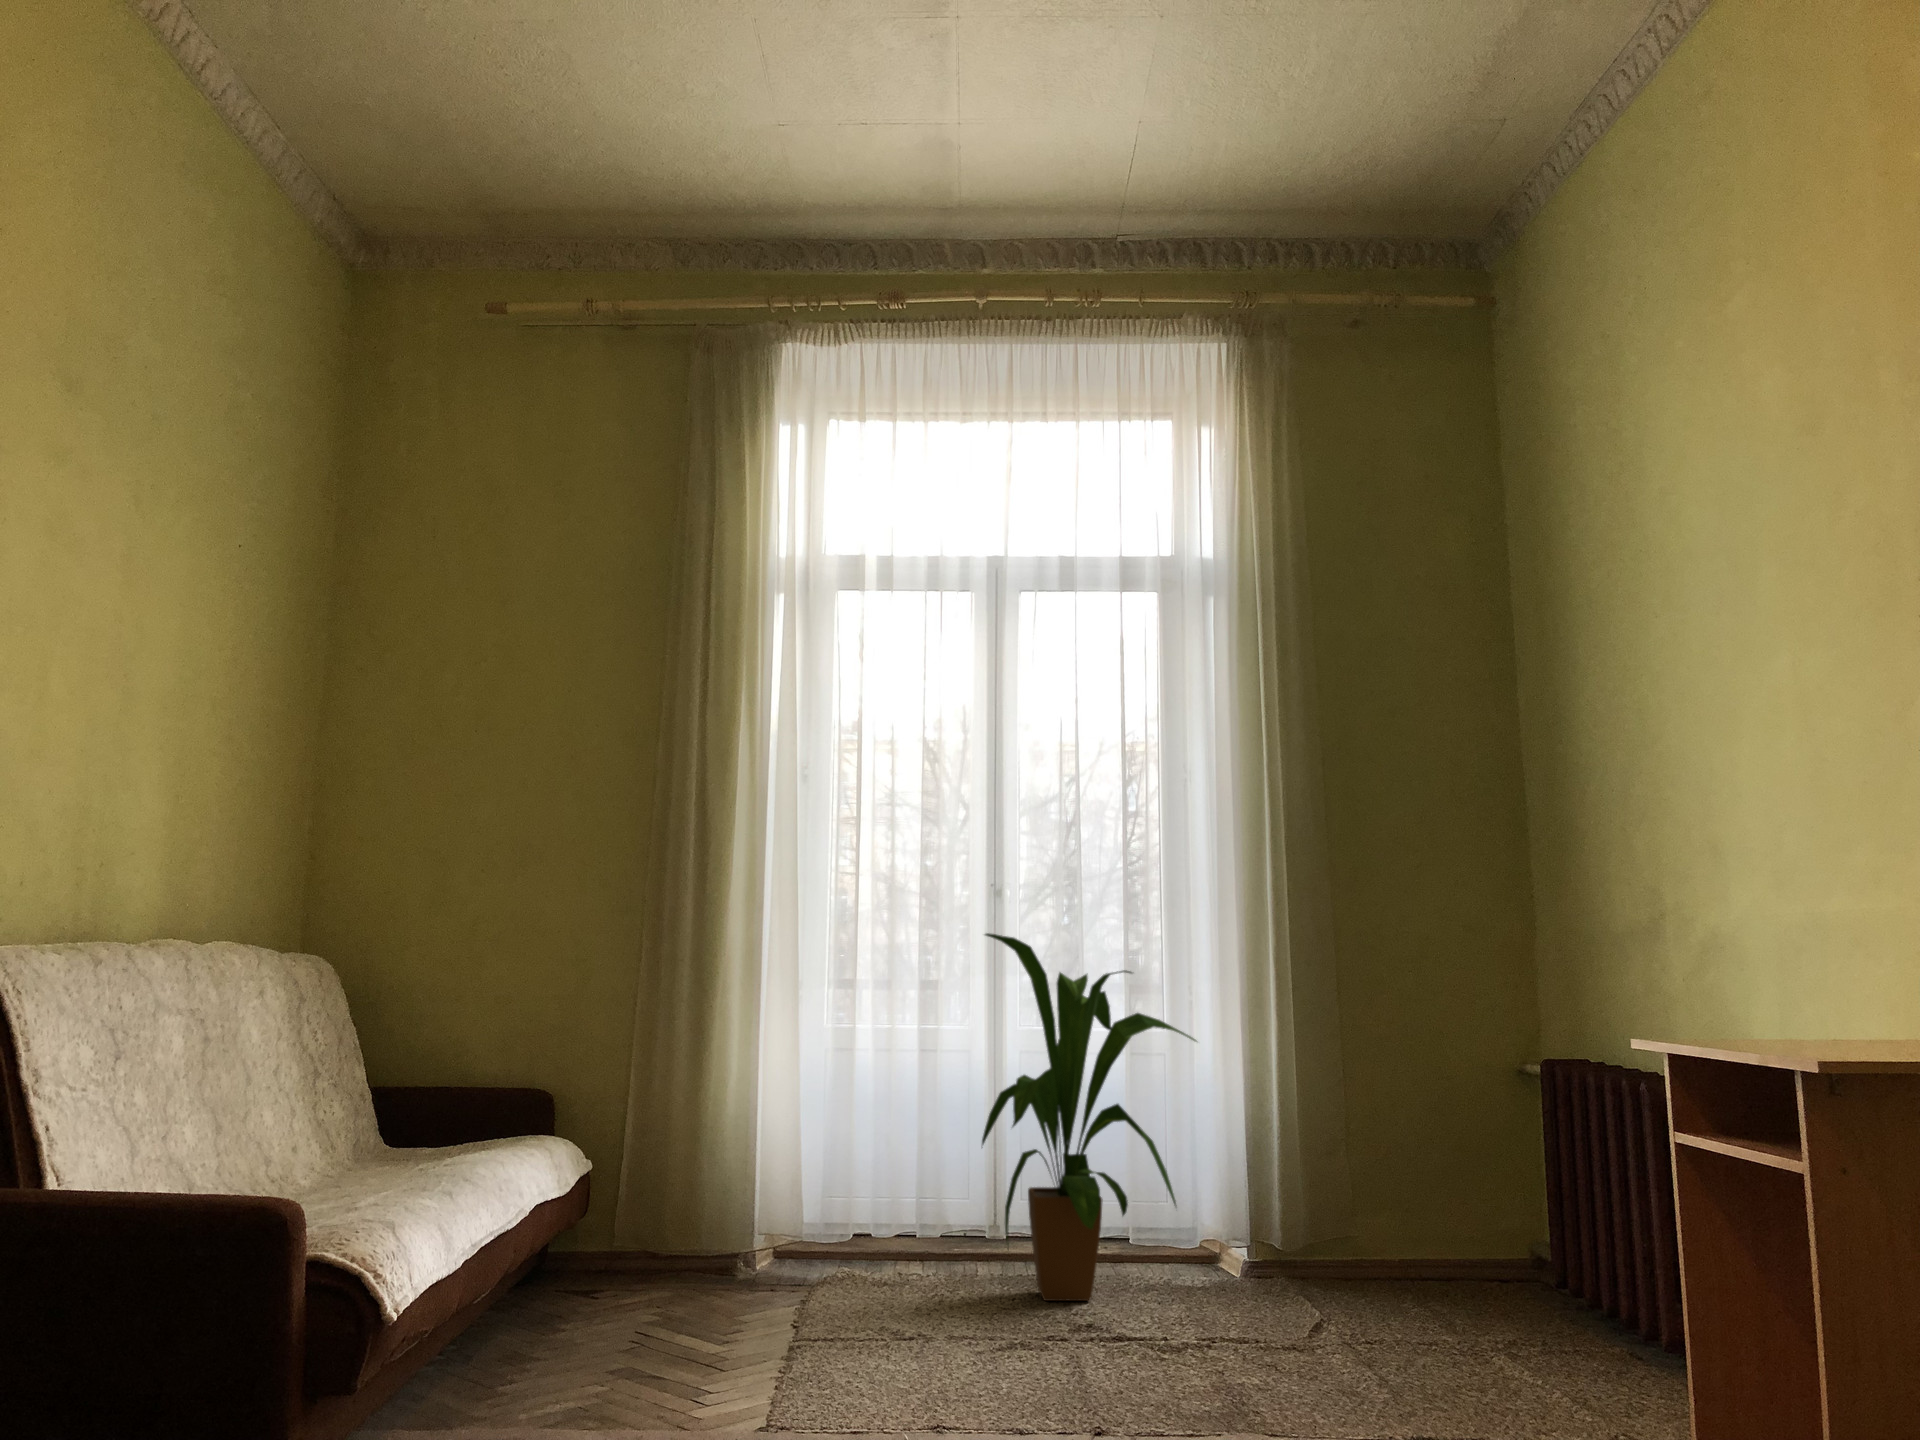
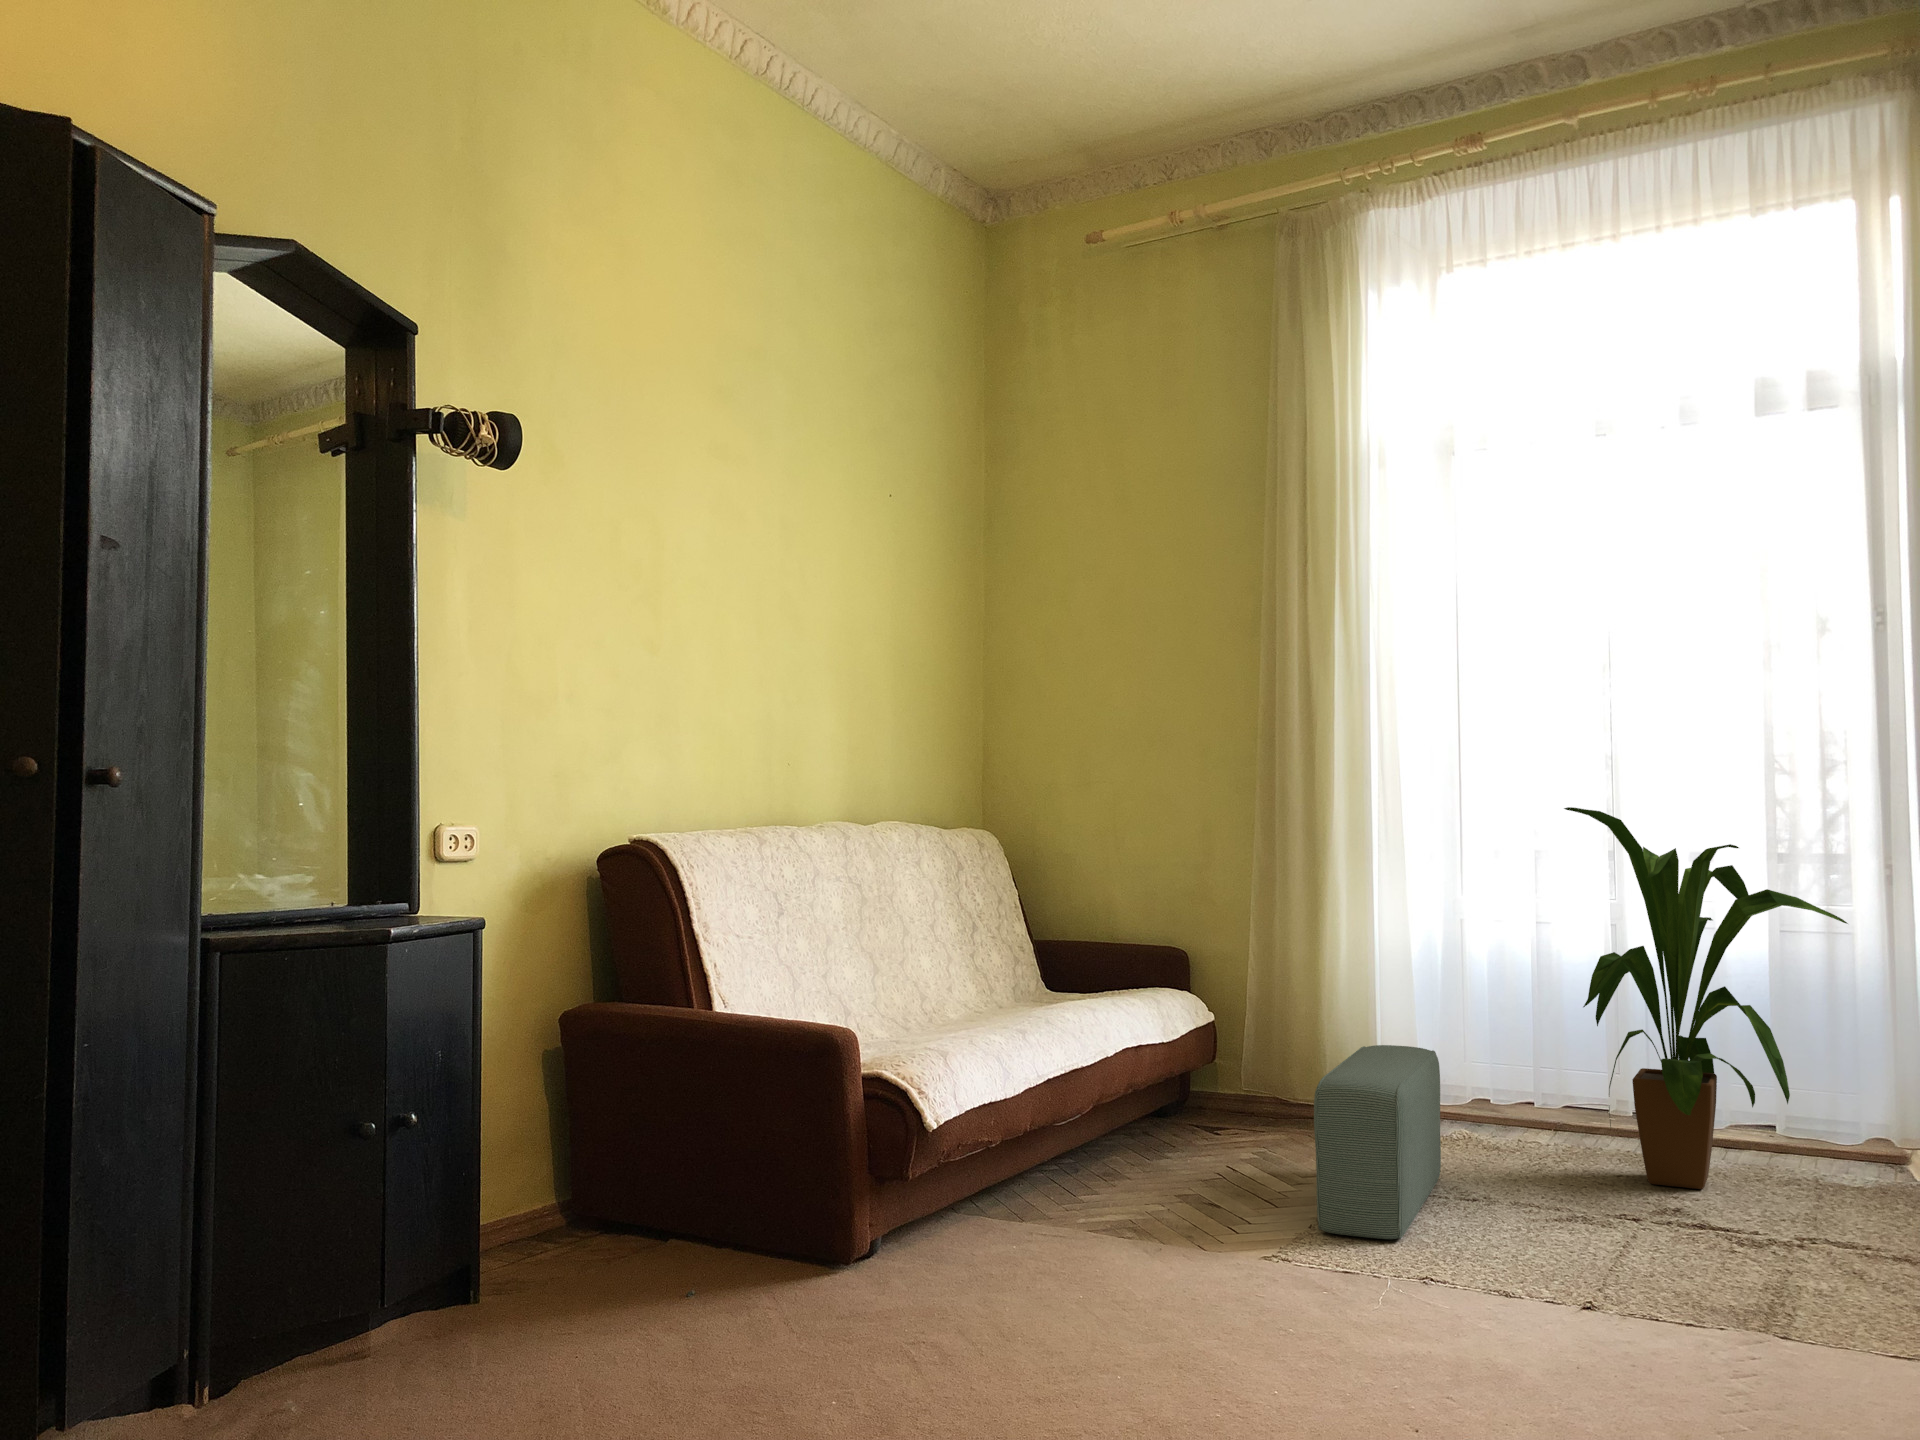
pouf: none [785,1181,887,1392] -> present [1314,1045,1441,1239]

